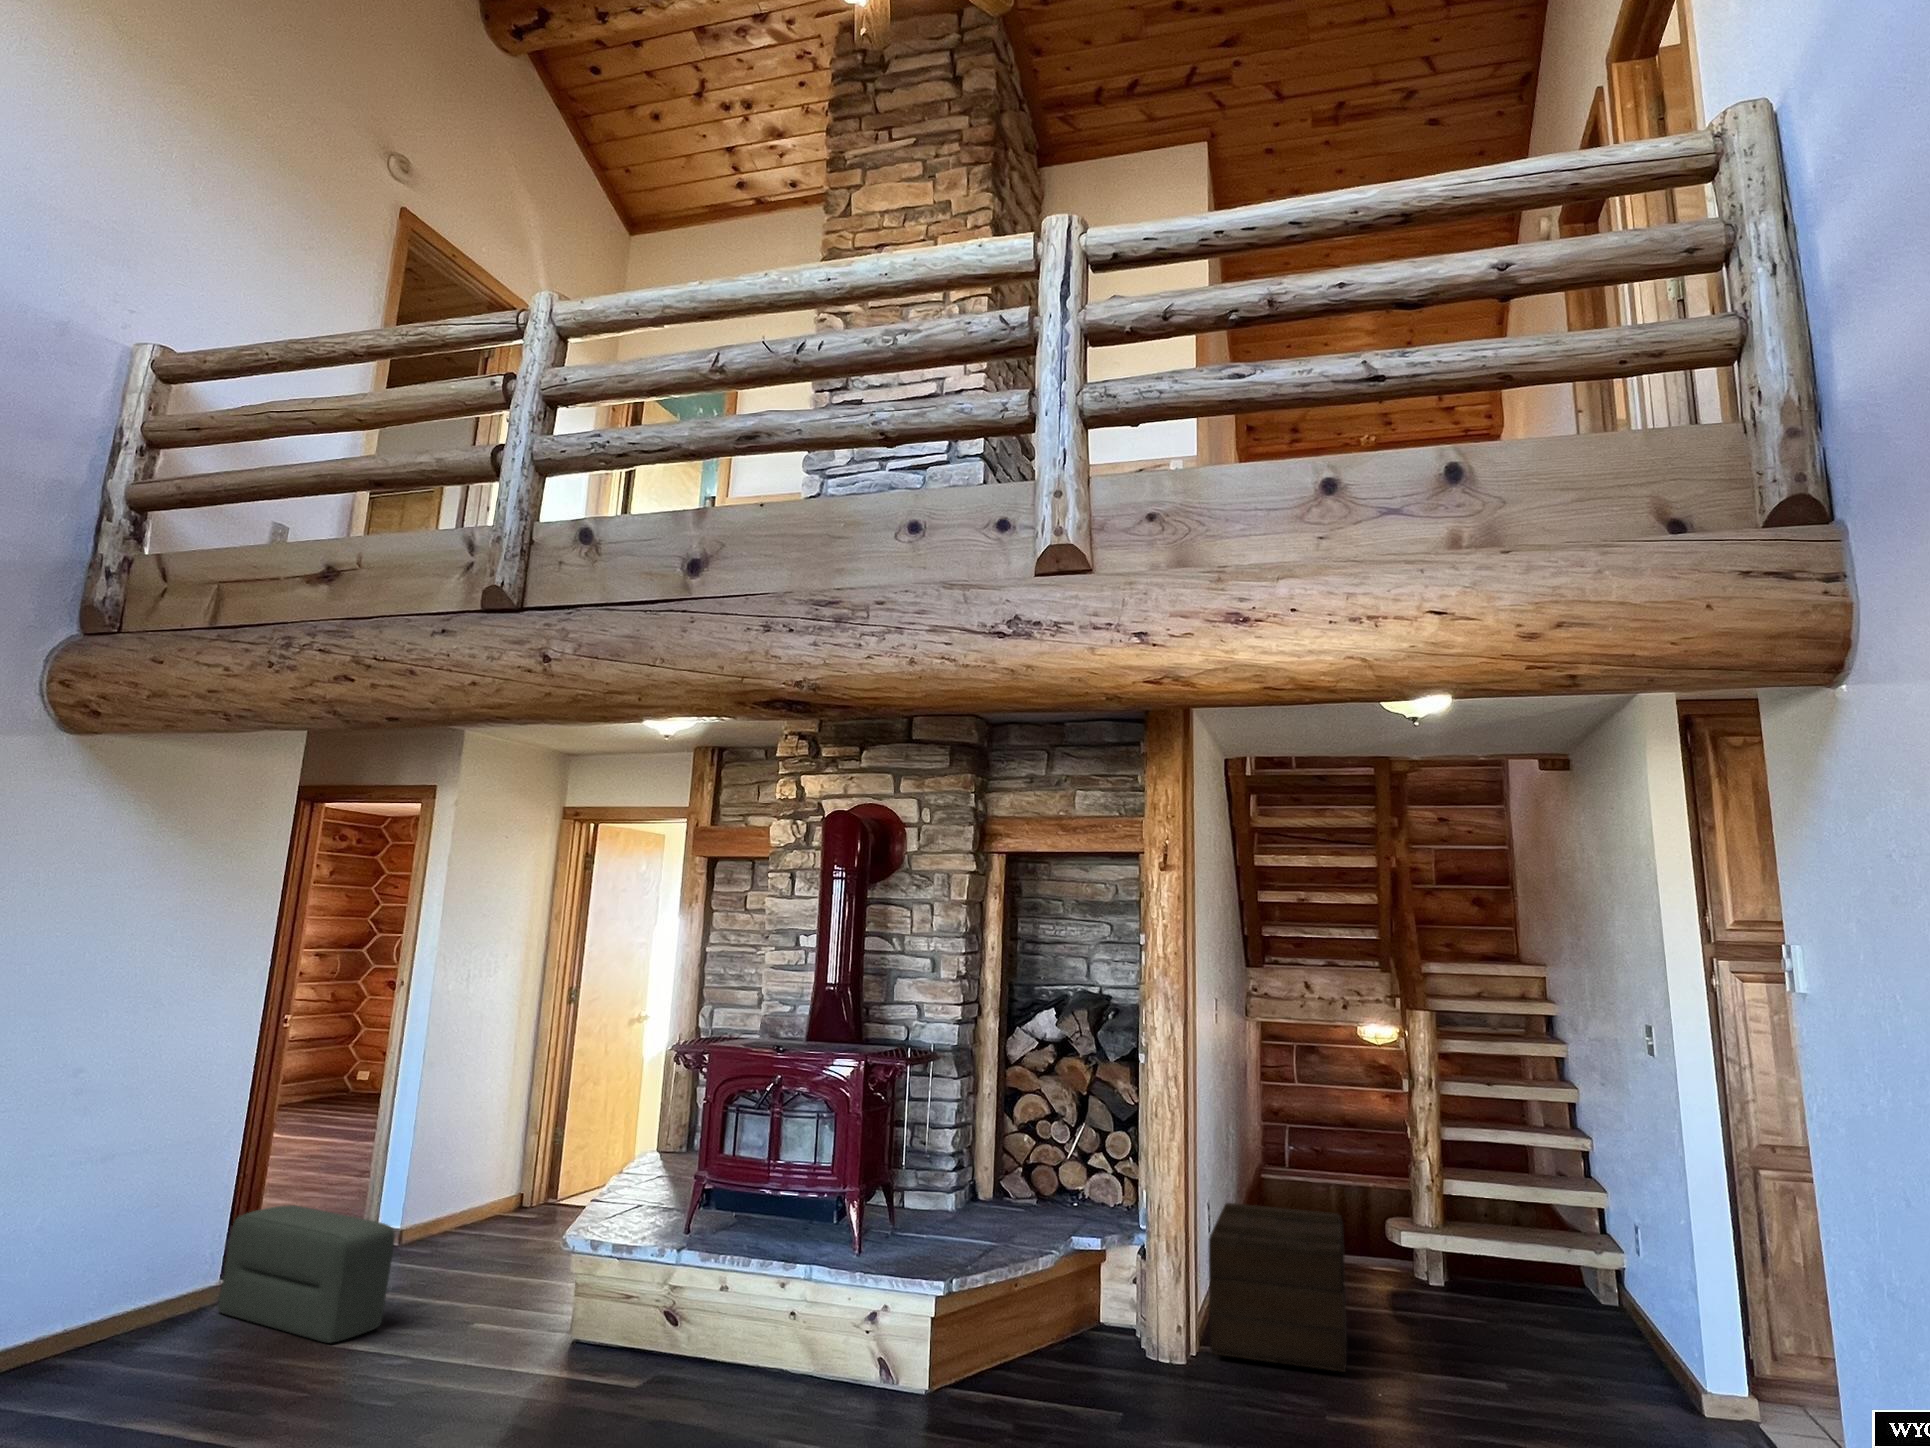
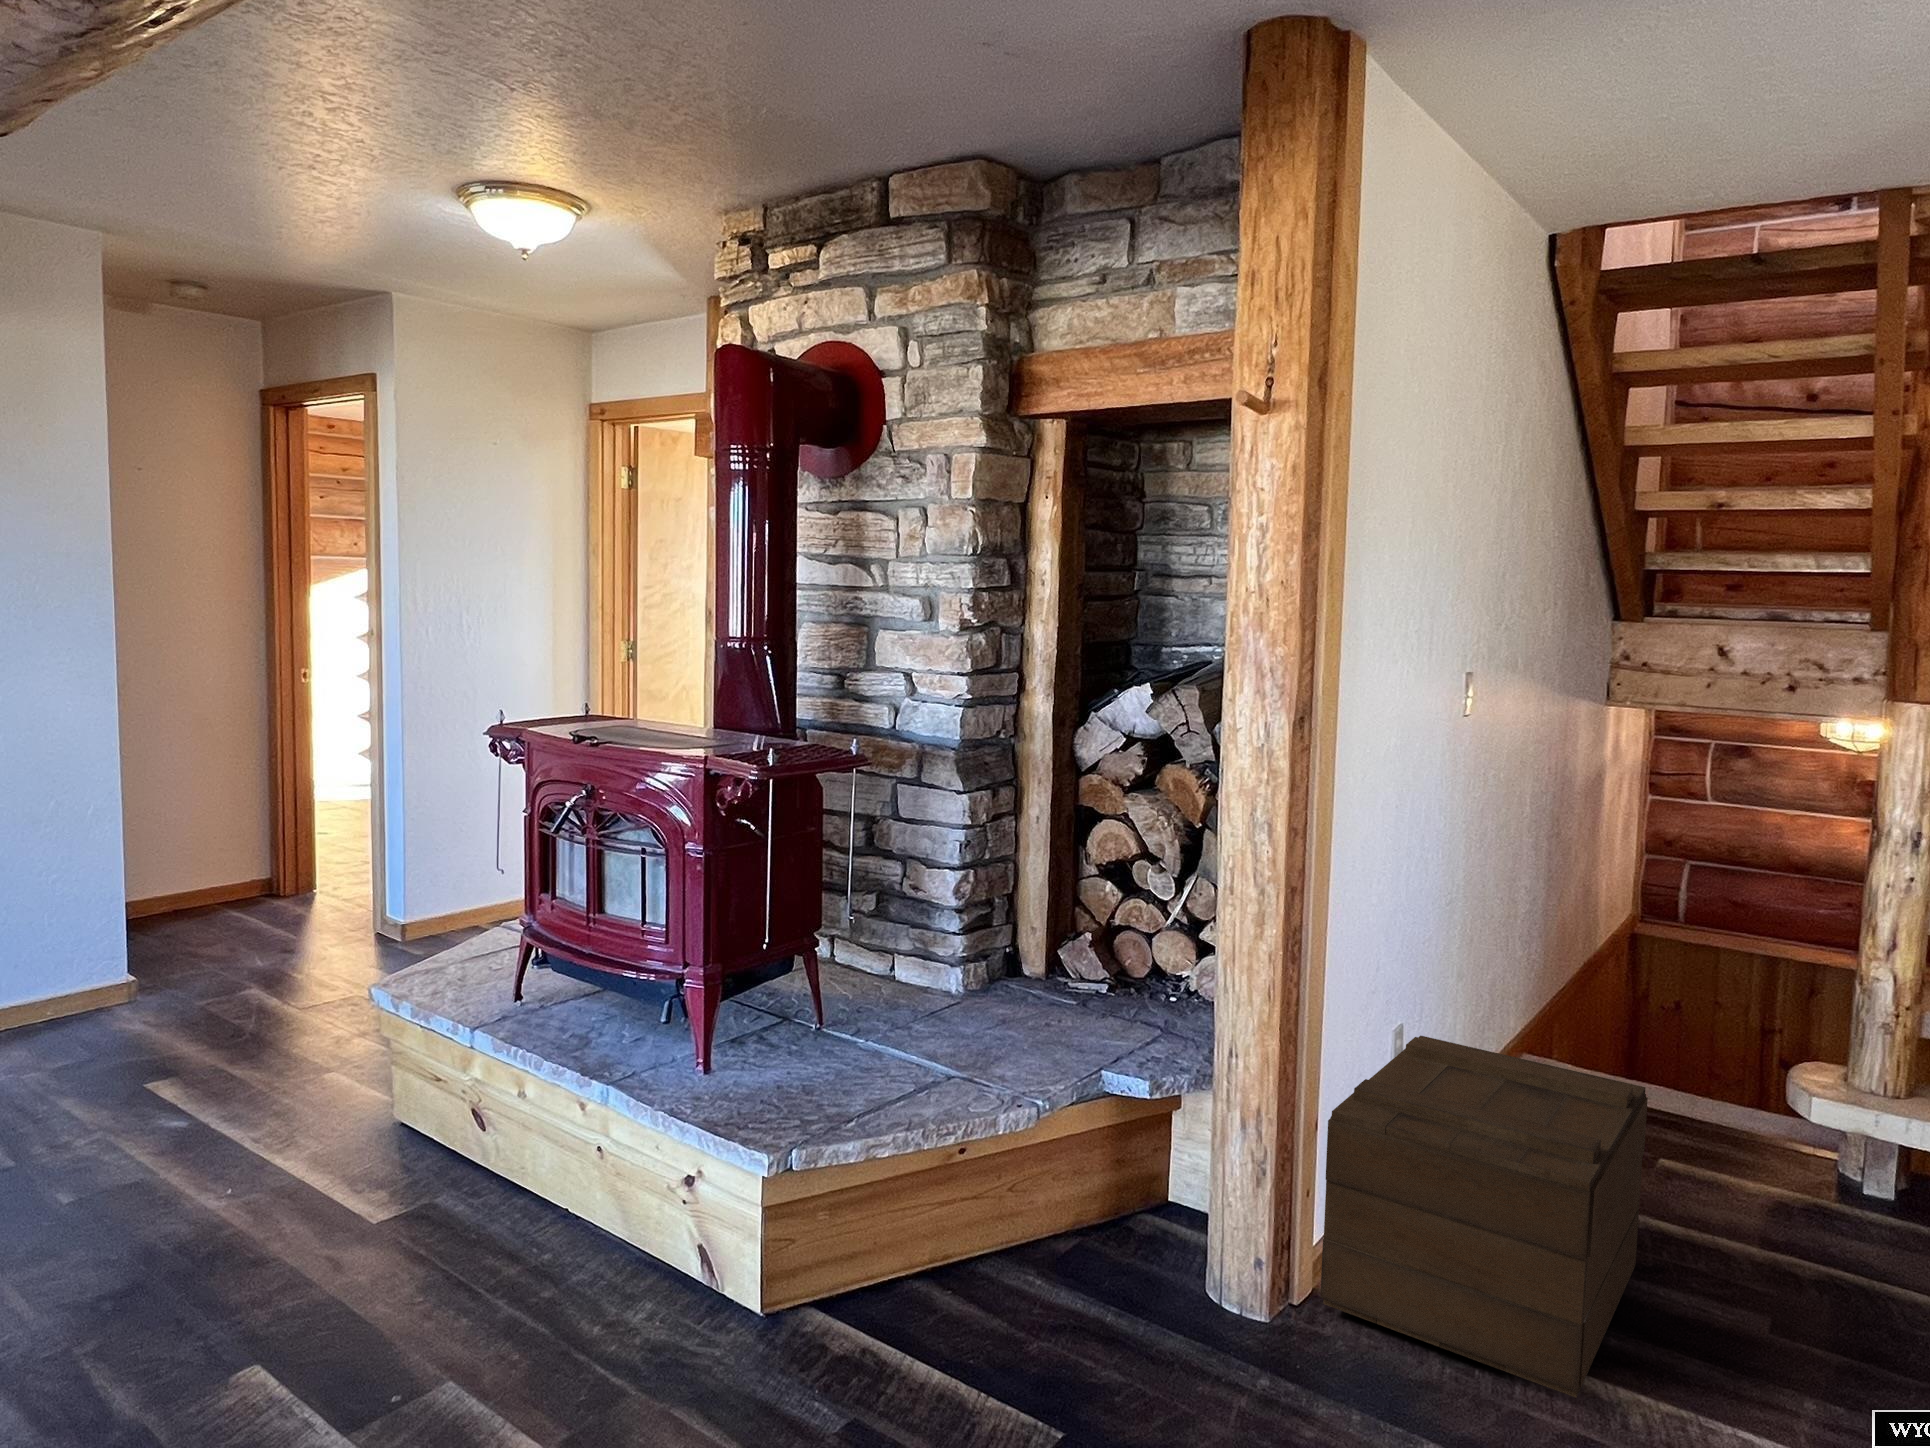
pouf: present [218,1205,395,1343] -> none [70,906,208,1086]

